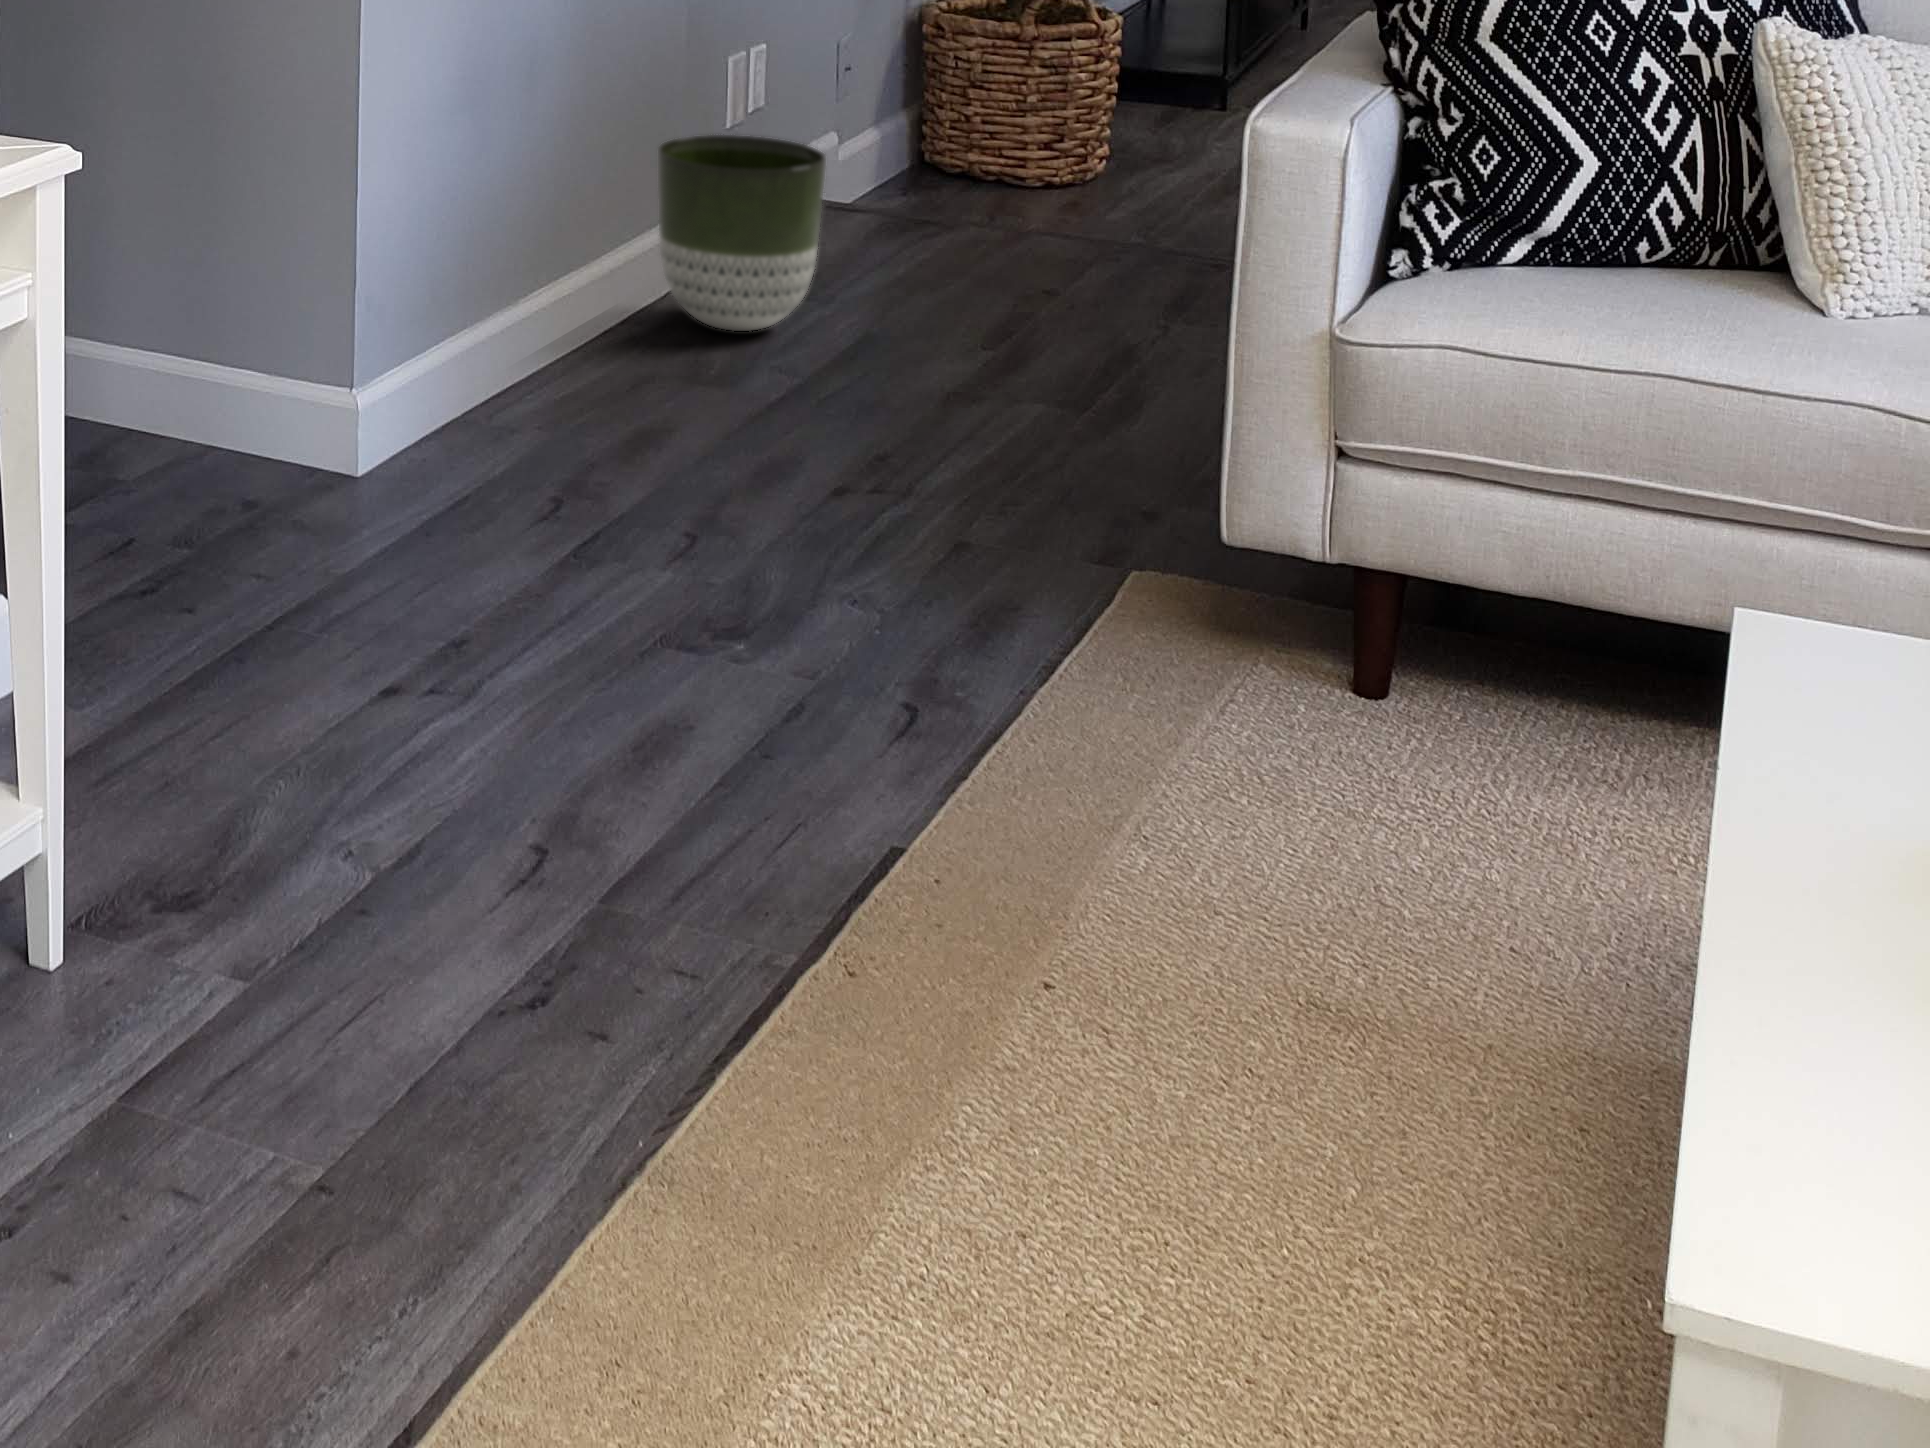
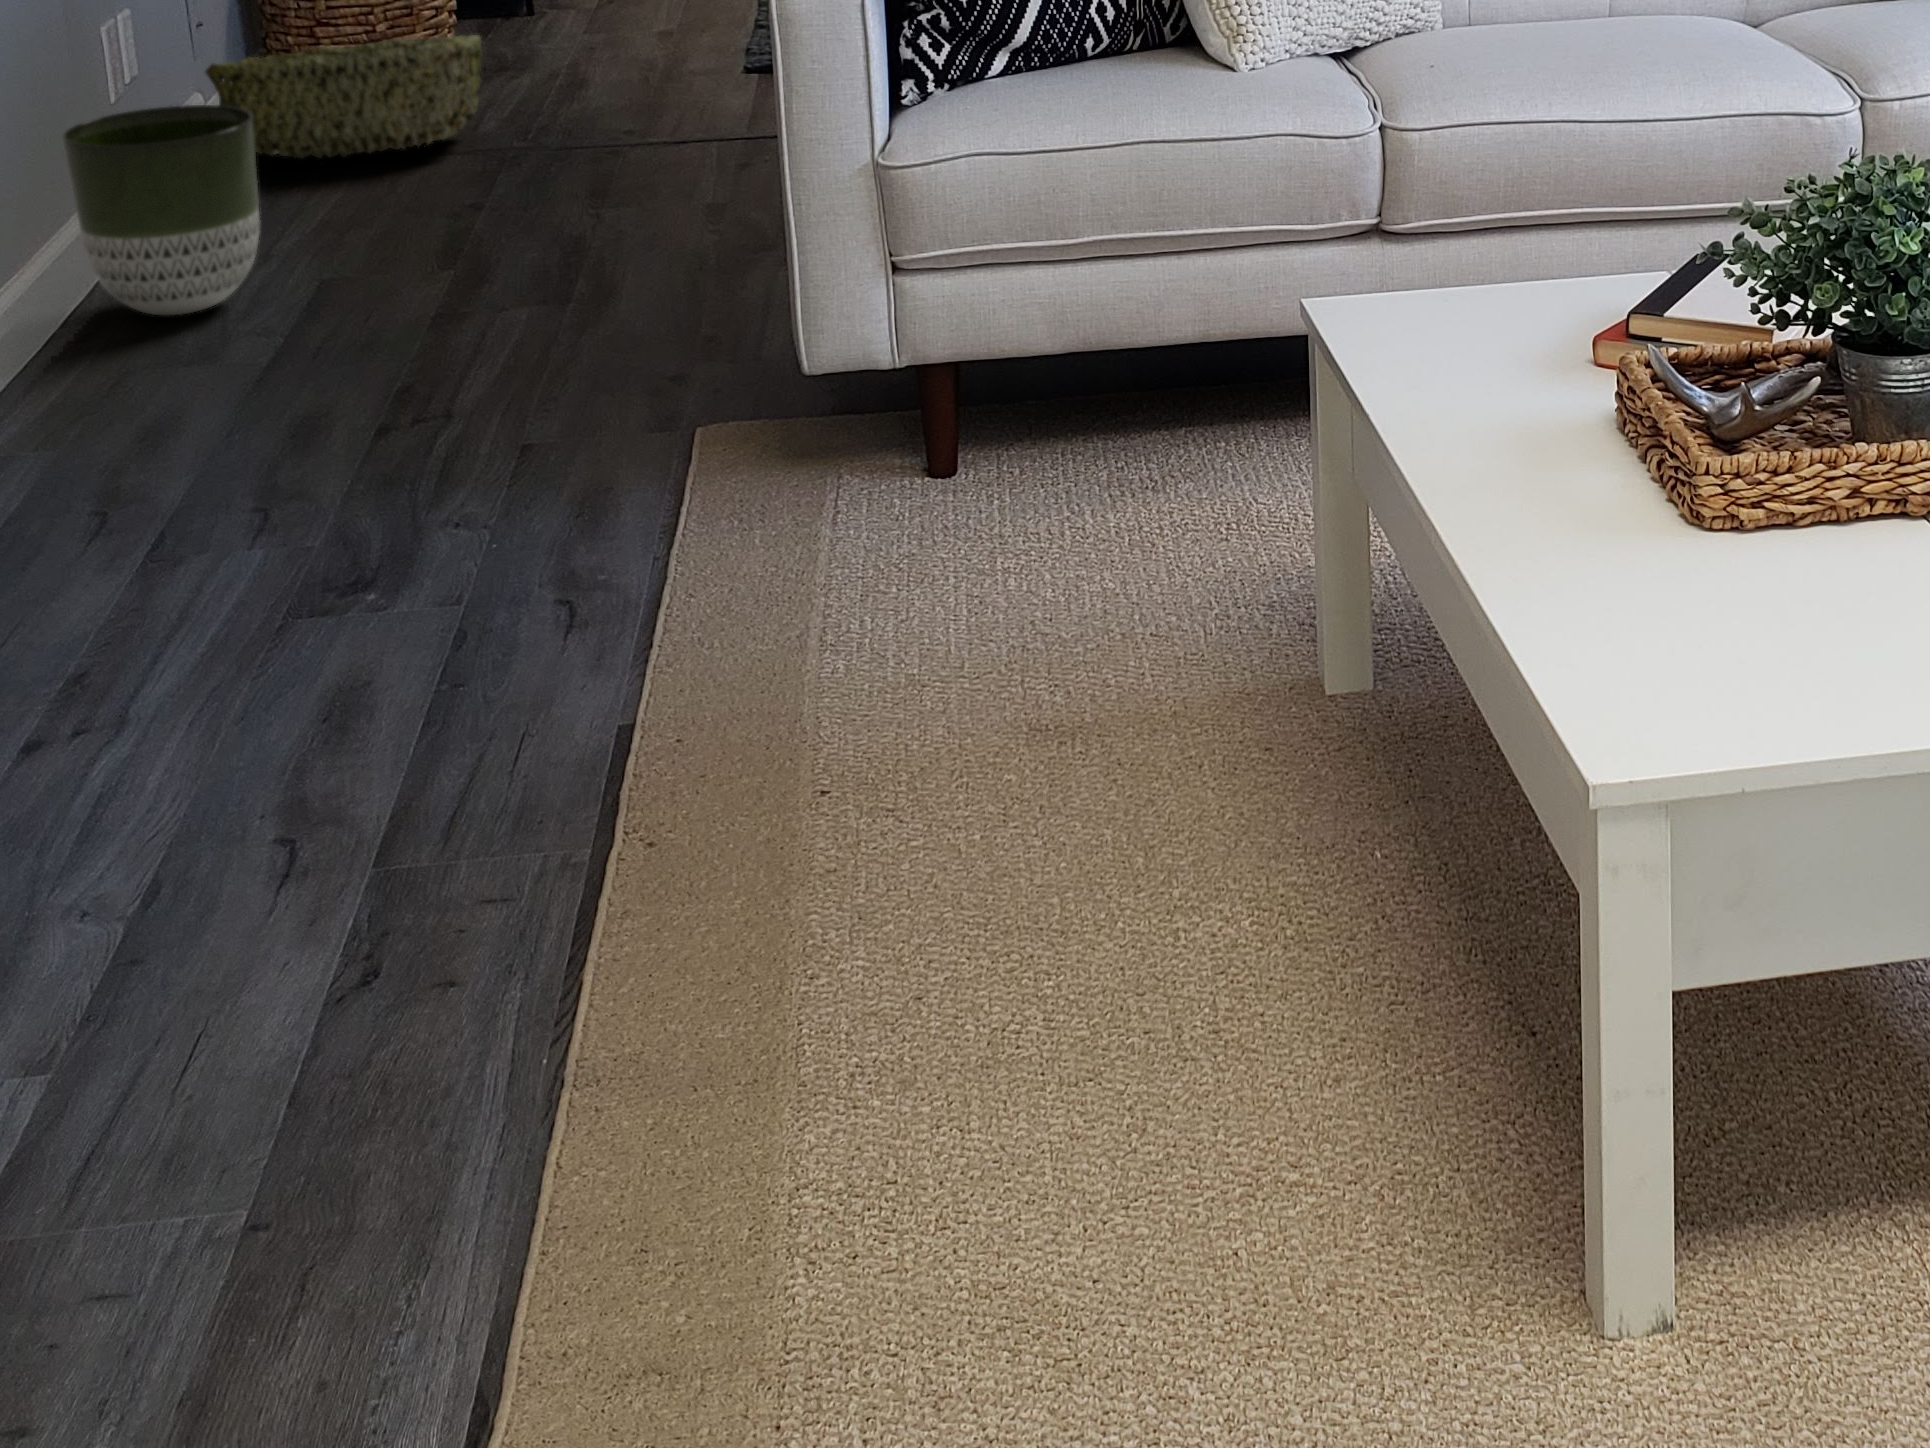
woven basket: none [838,105,1113,225] -> present [205,35,482,158]

